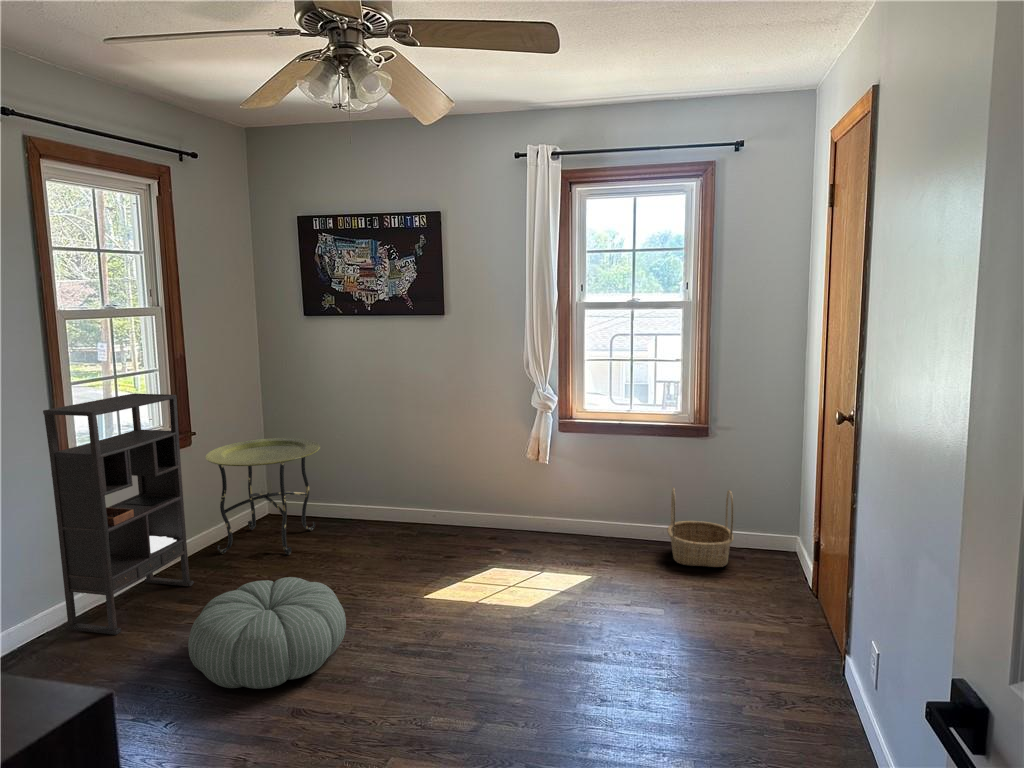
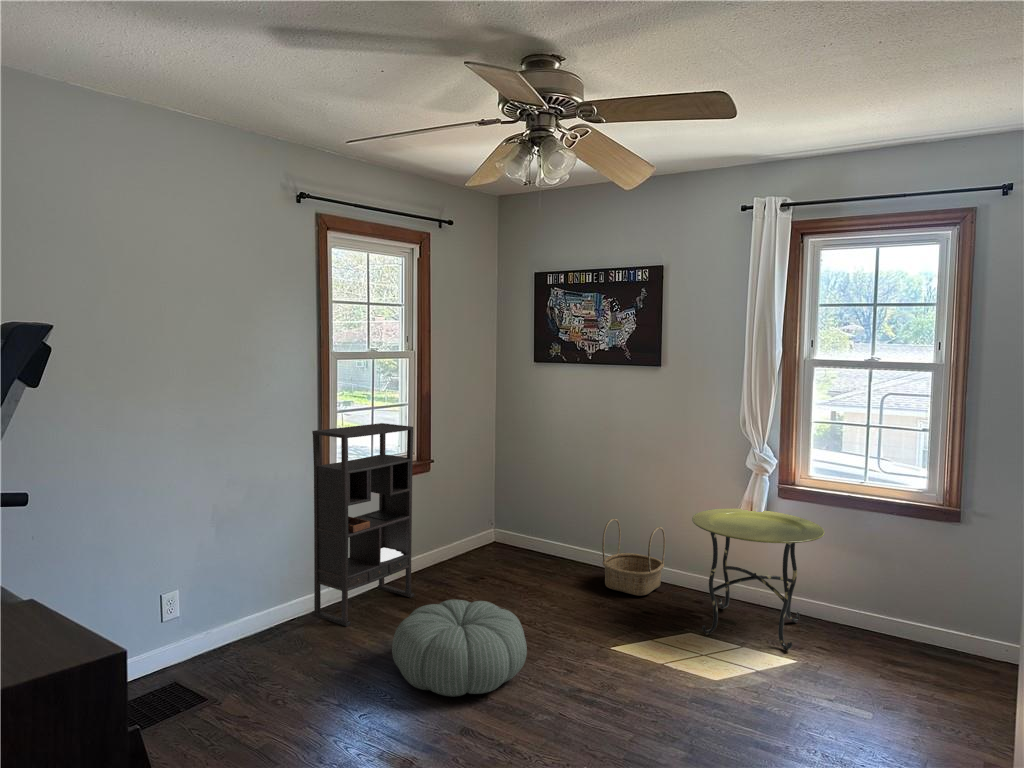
side table: present [205,438,320,555] -> present [692,508,825,651]
basket: present [667,488,734,567] -> present [602,518,665,596]

